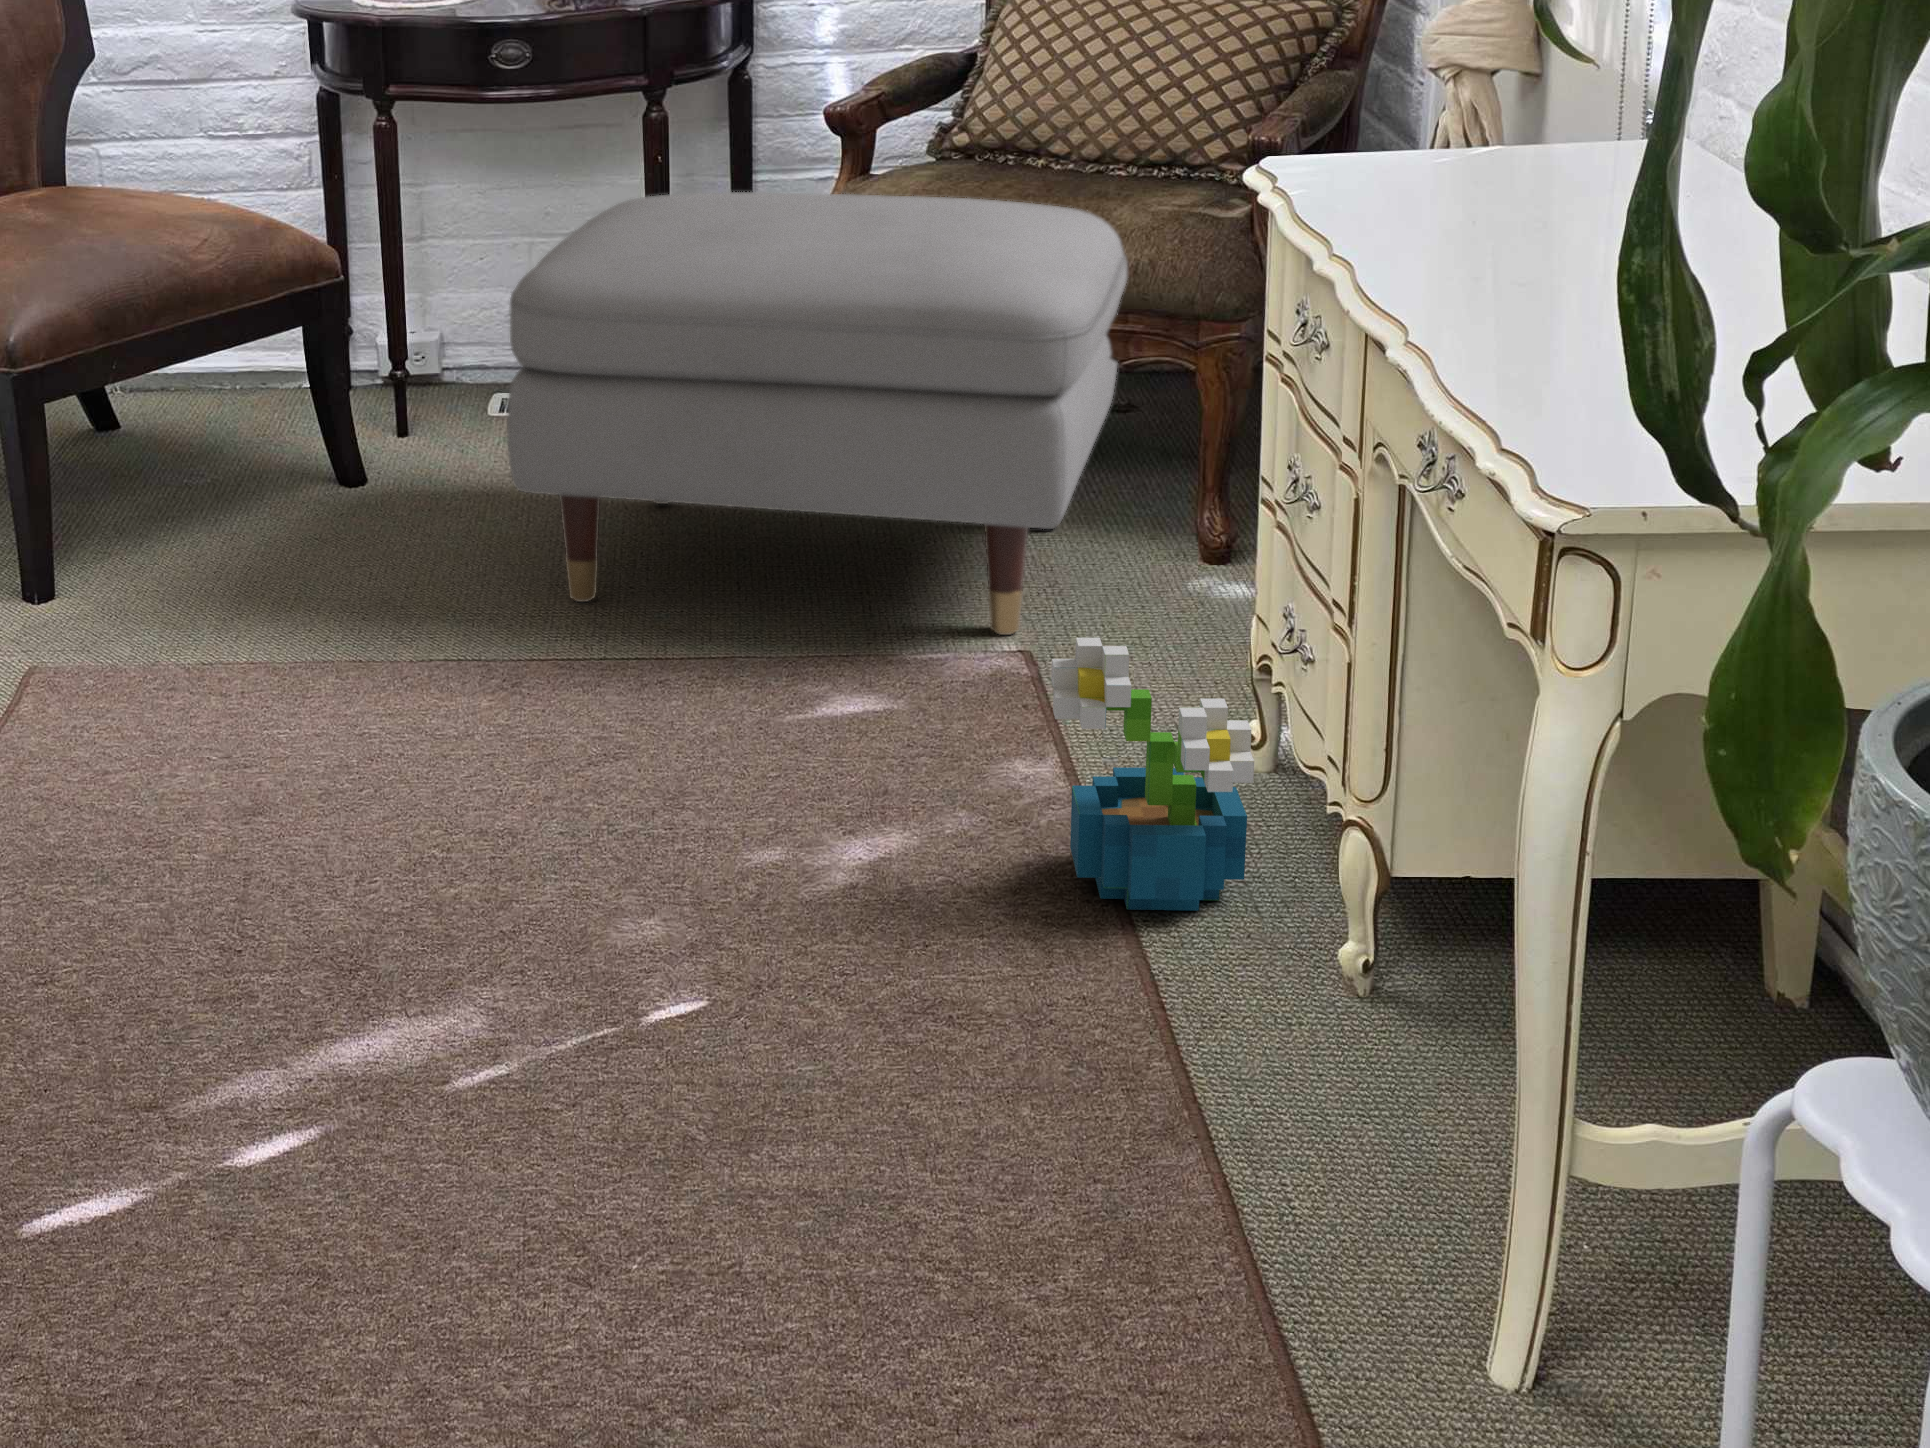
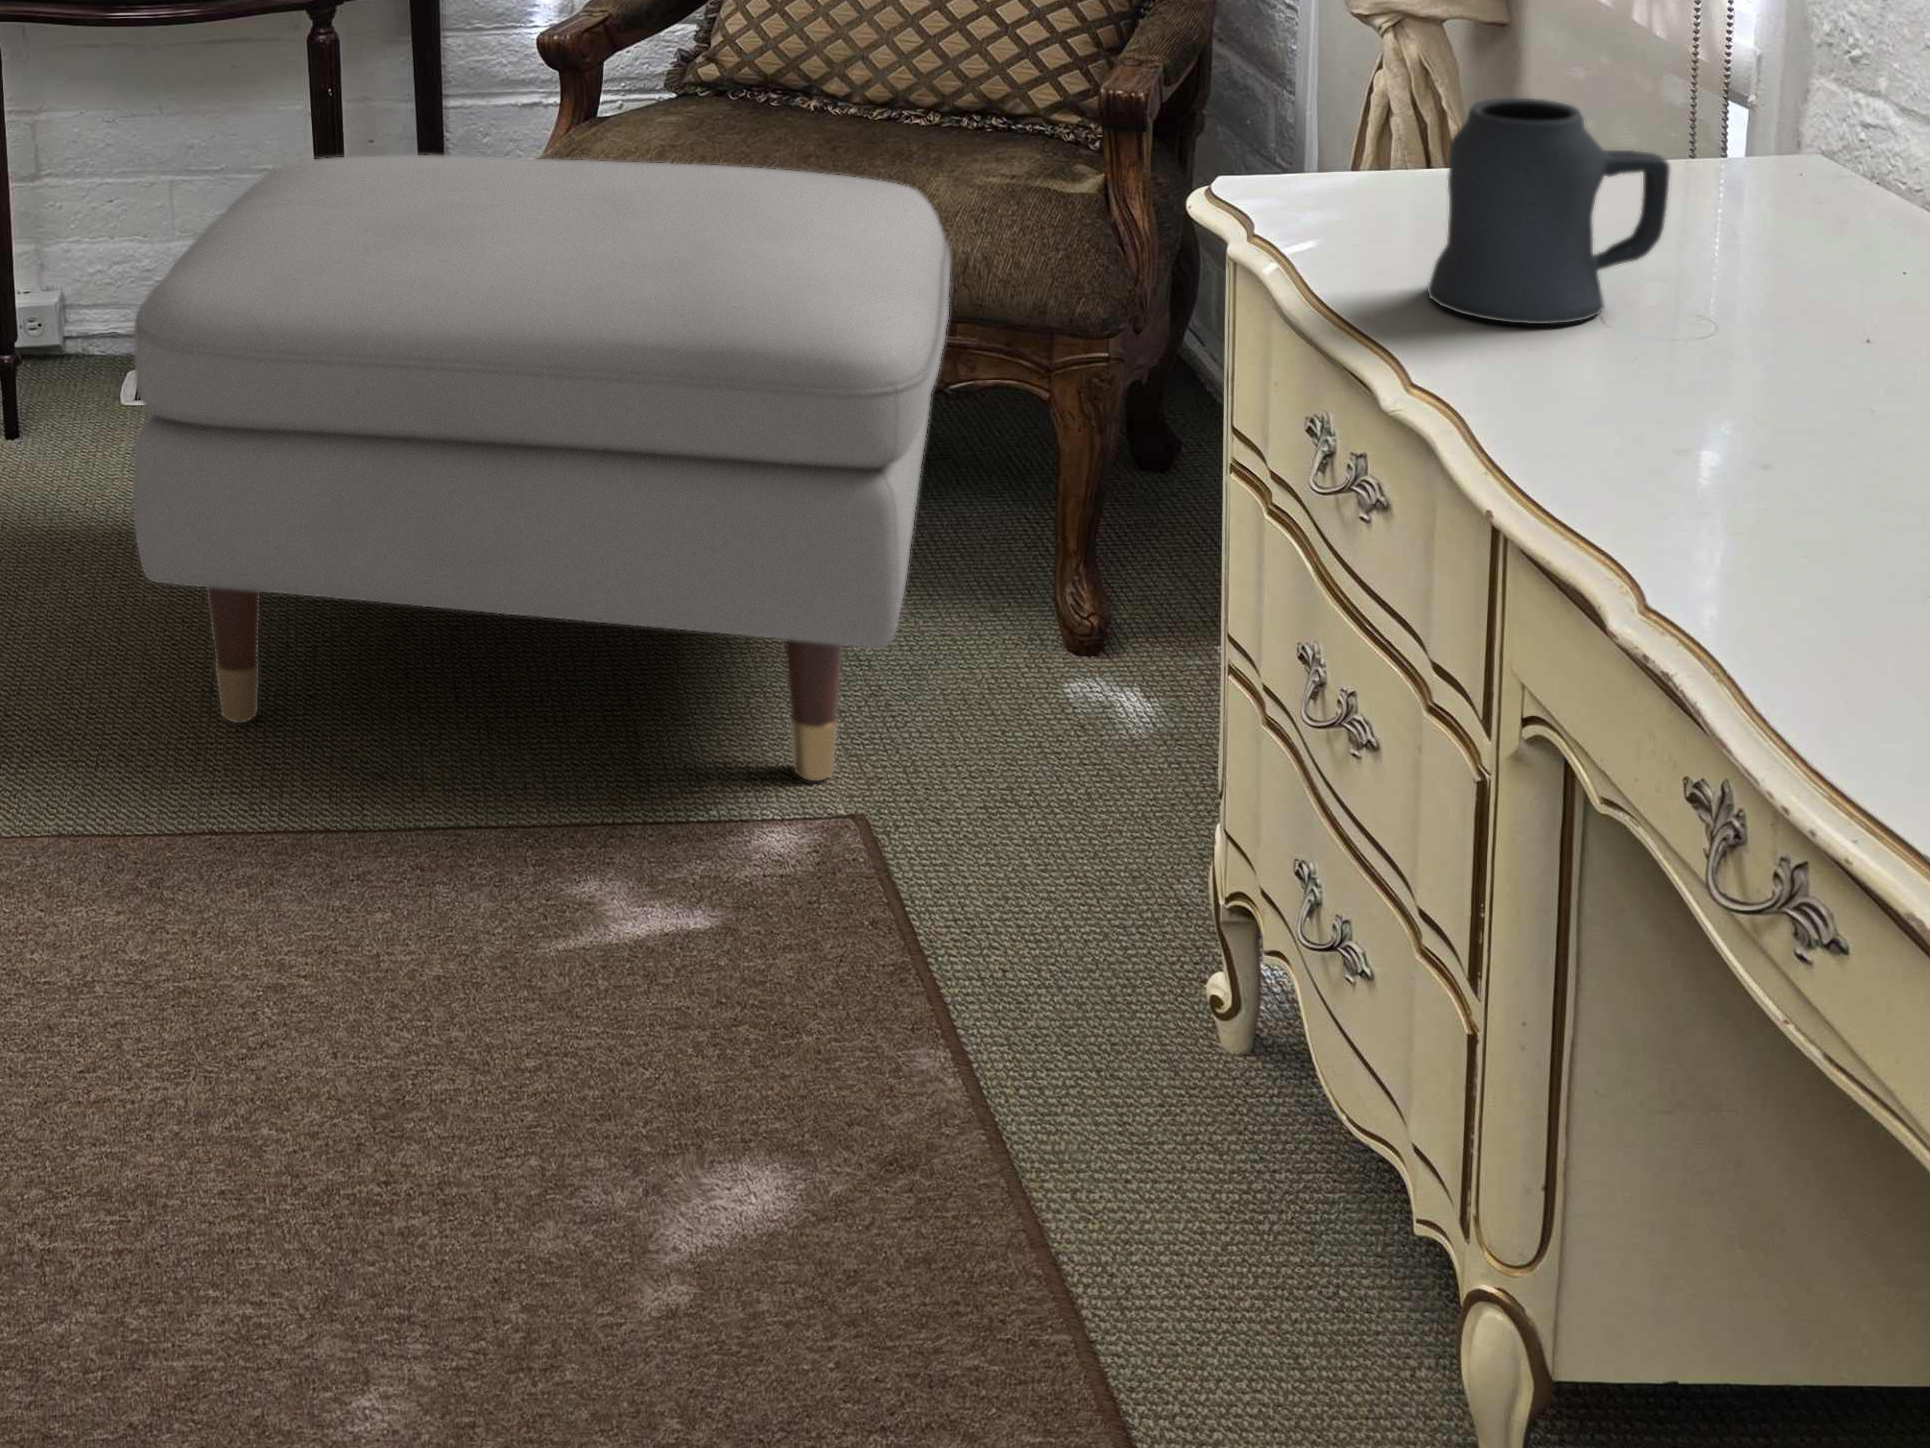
mug: none [1359,76,1509,217] -> present [1428,97,1670,324]
decorative plant: present [1051,638,1254,911] -> none [947,922,1277,1357]

